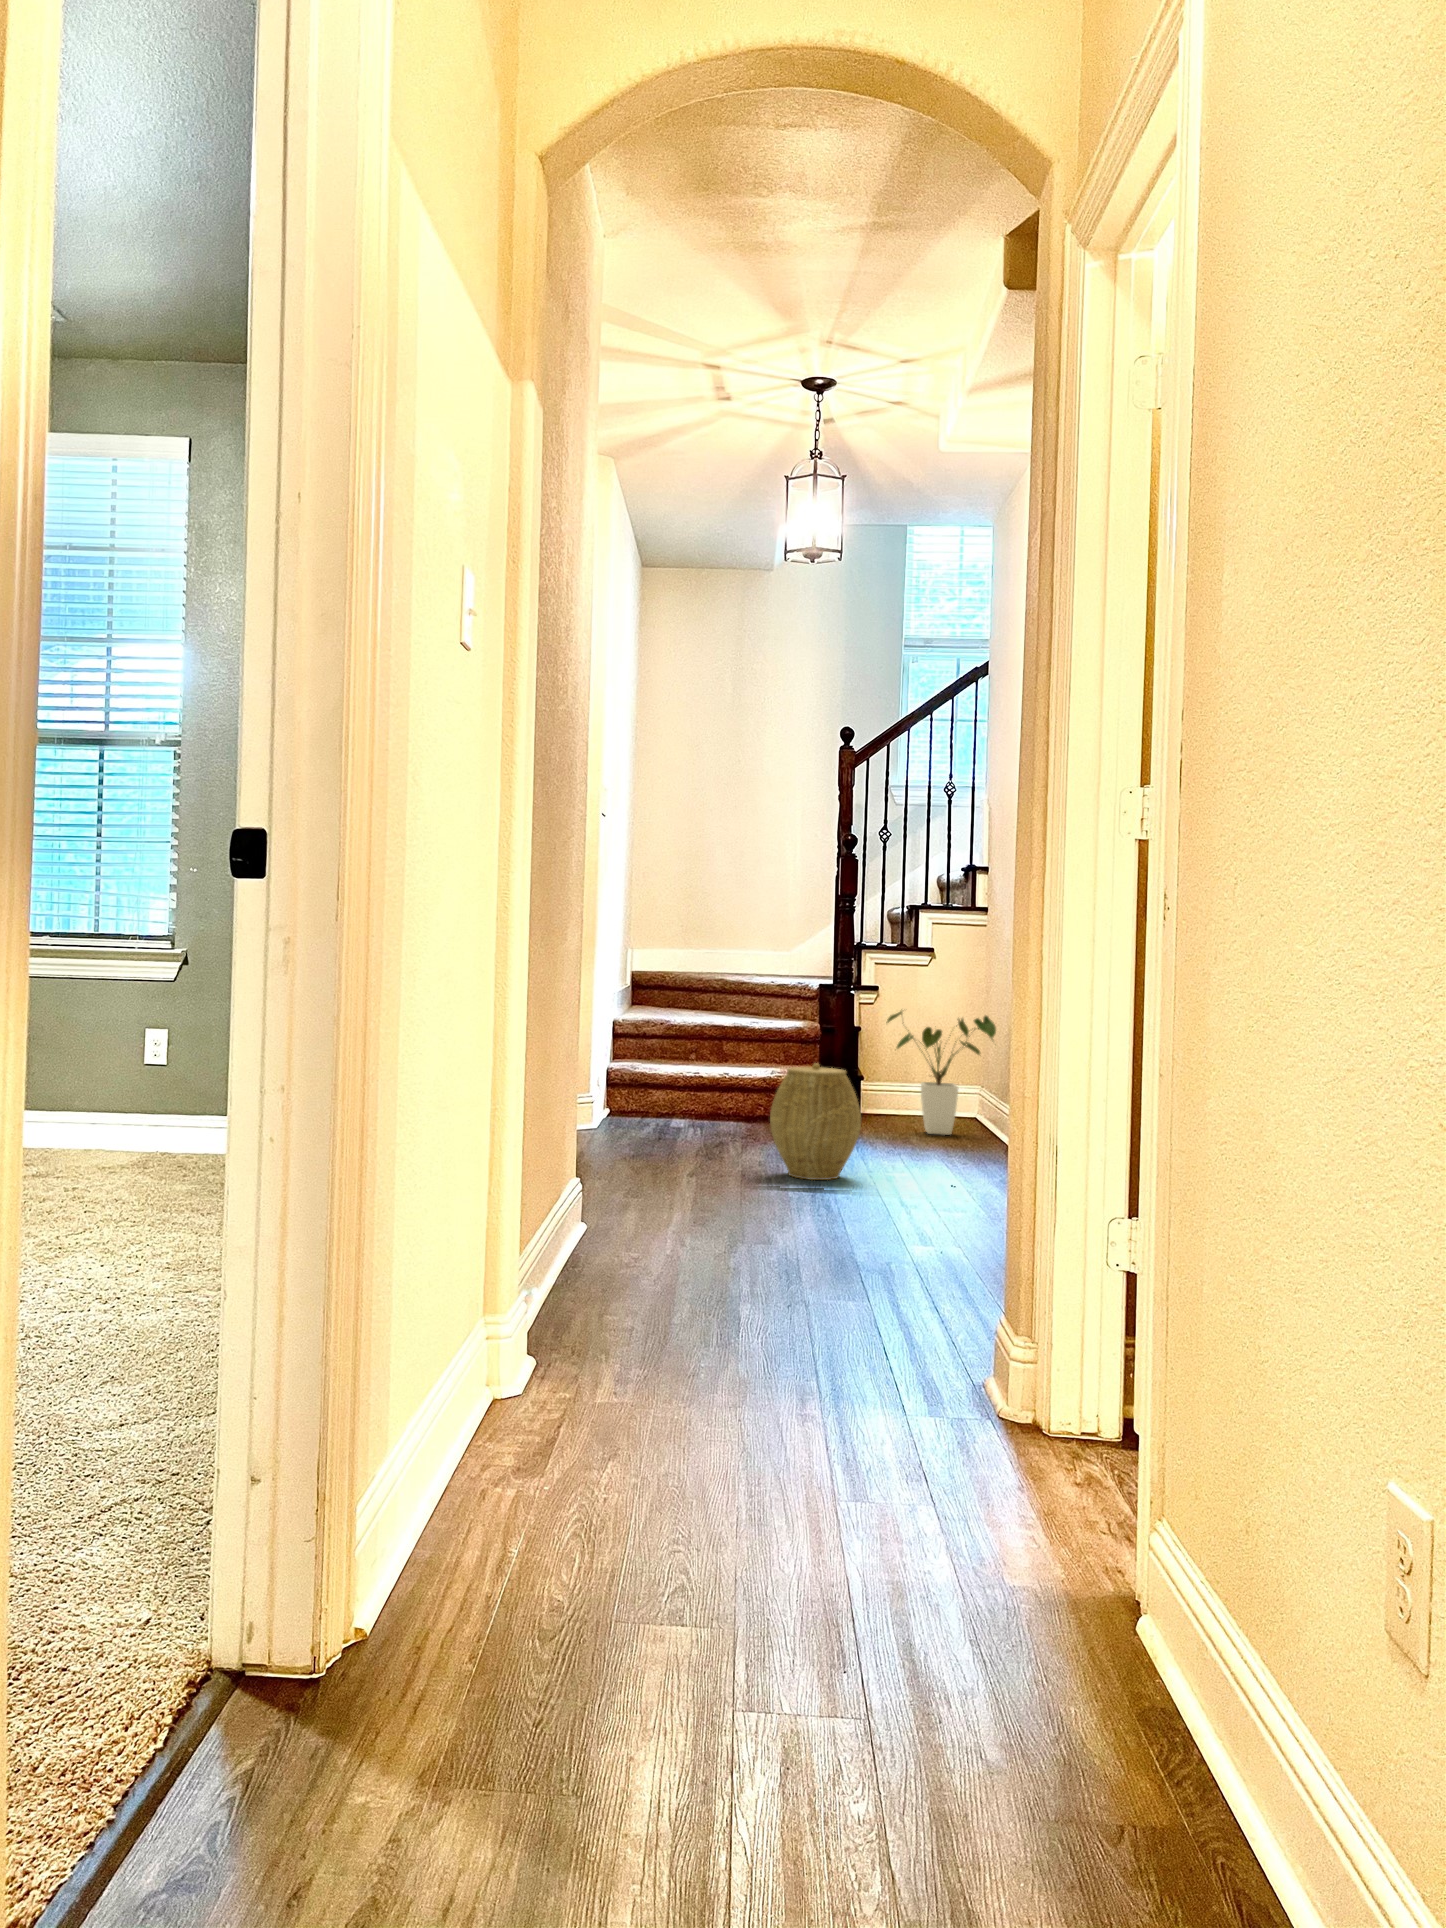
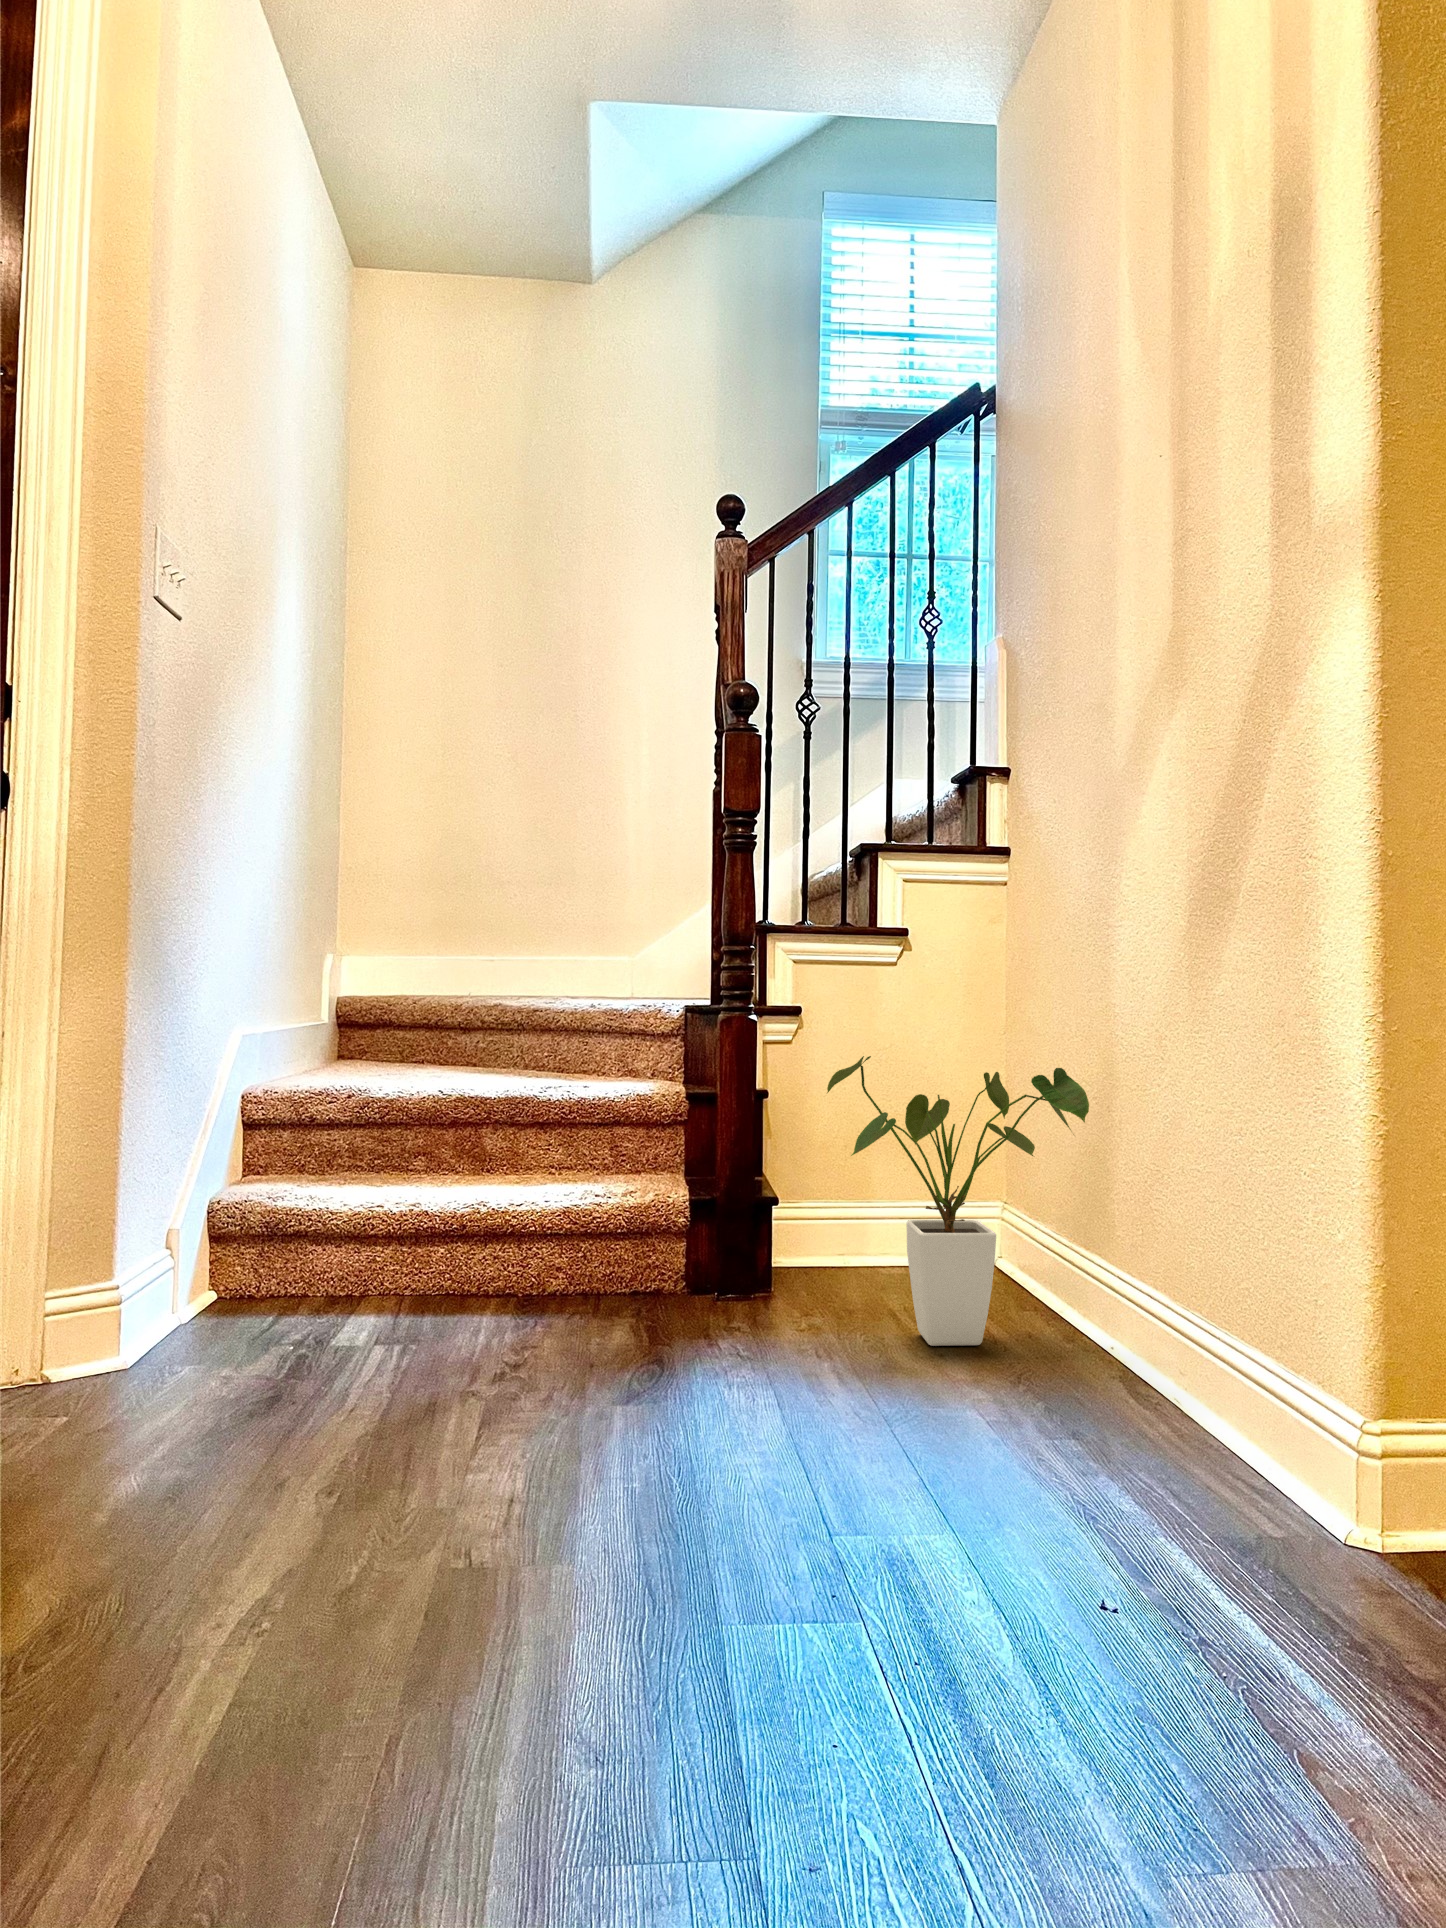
woven basket: present [770,1063,861,1180] -> none [454,1293,800,1777]

